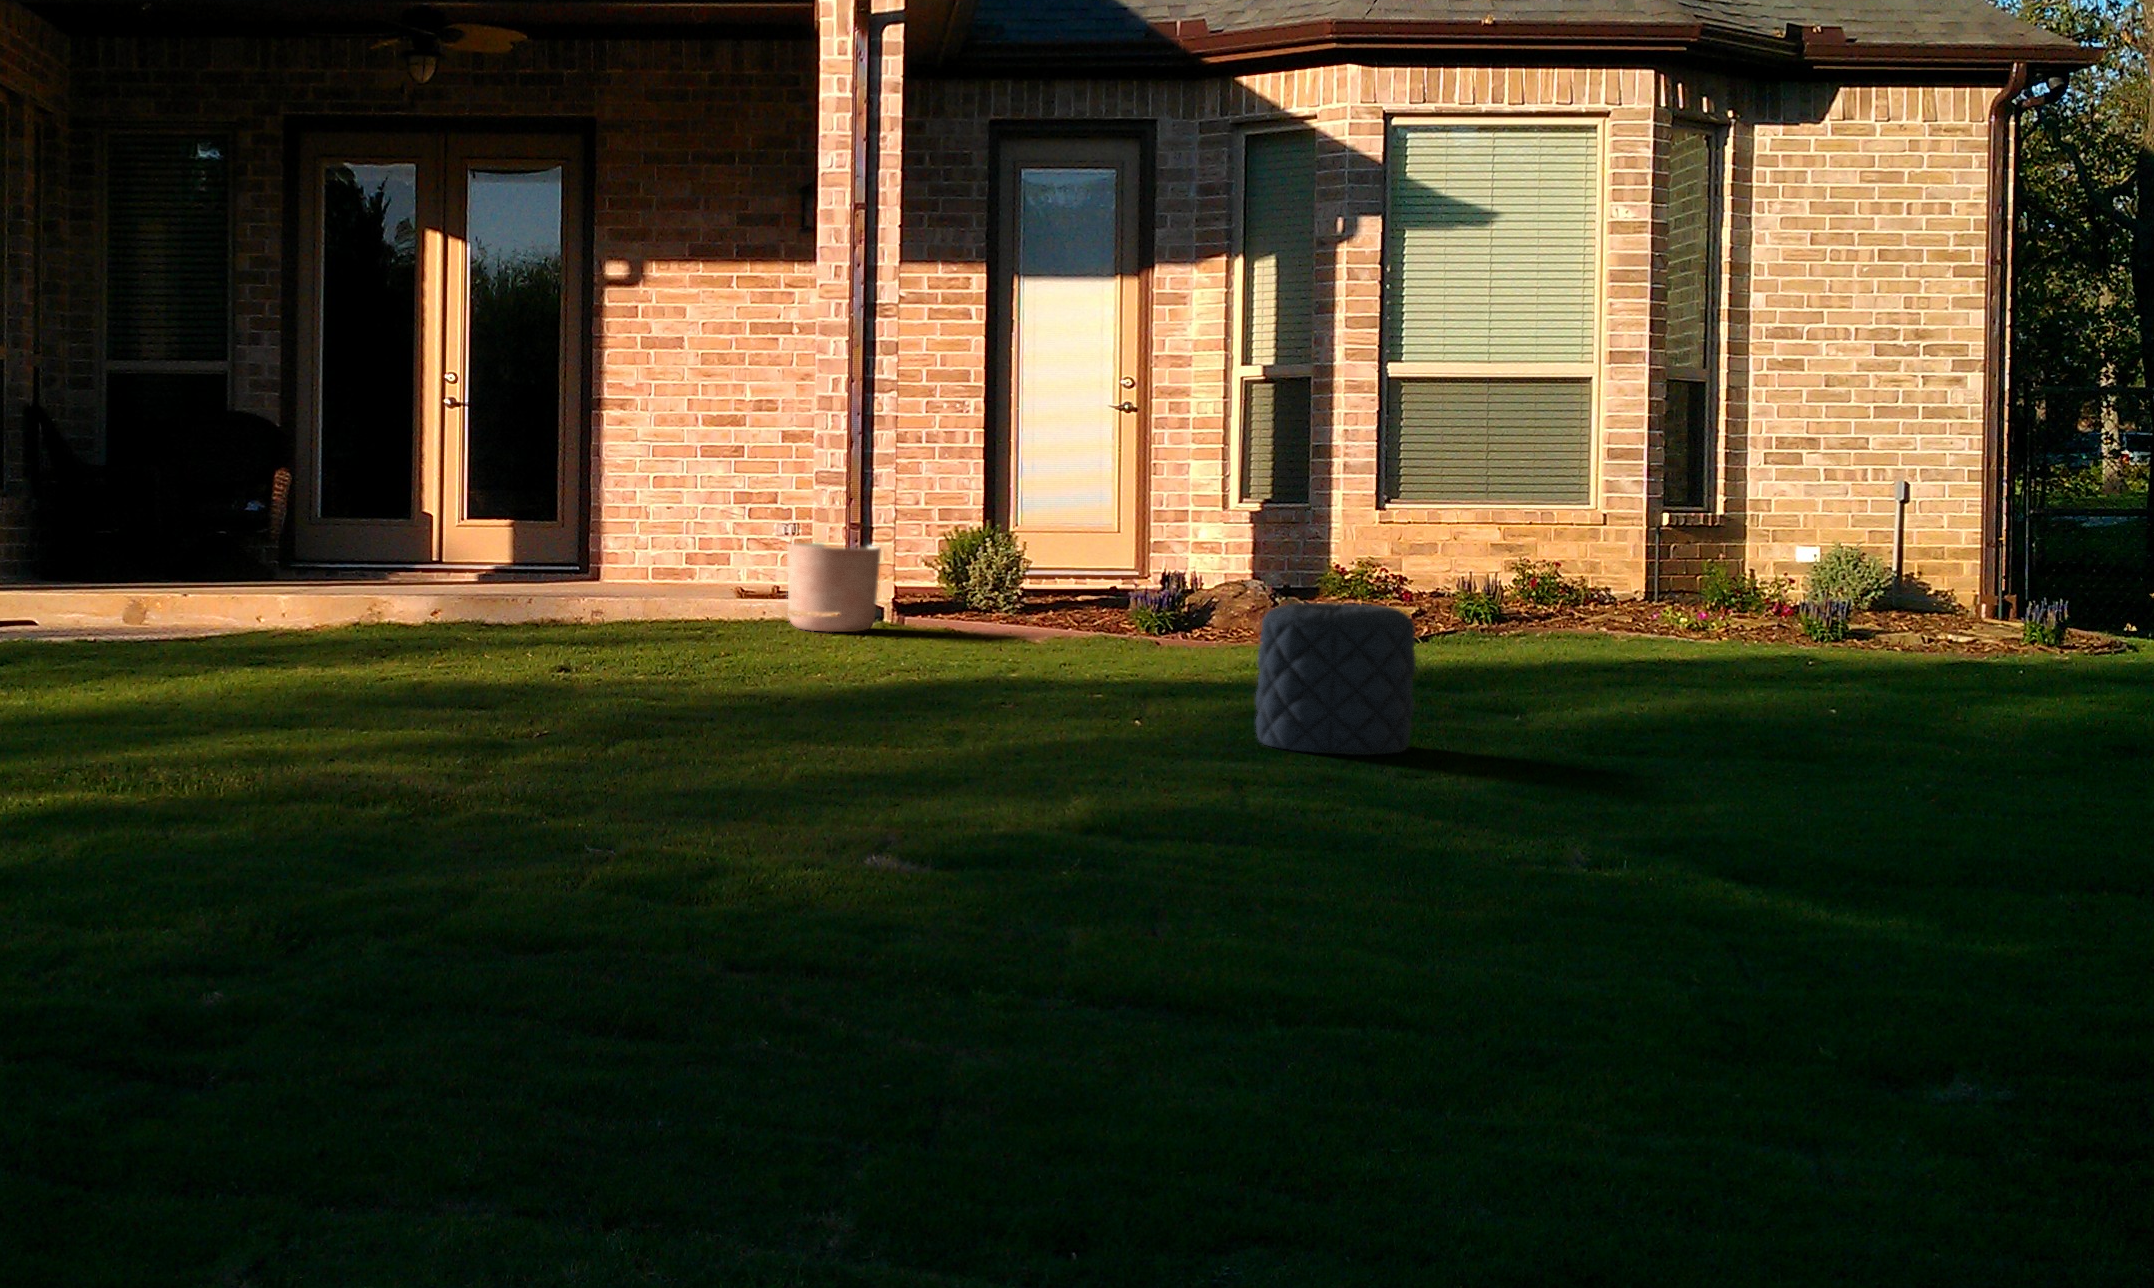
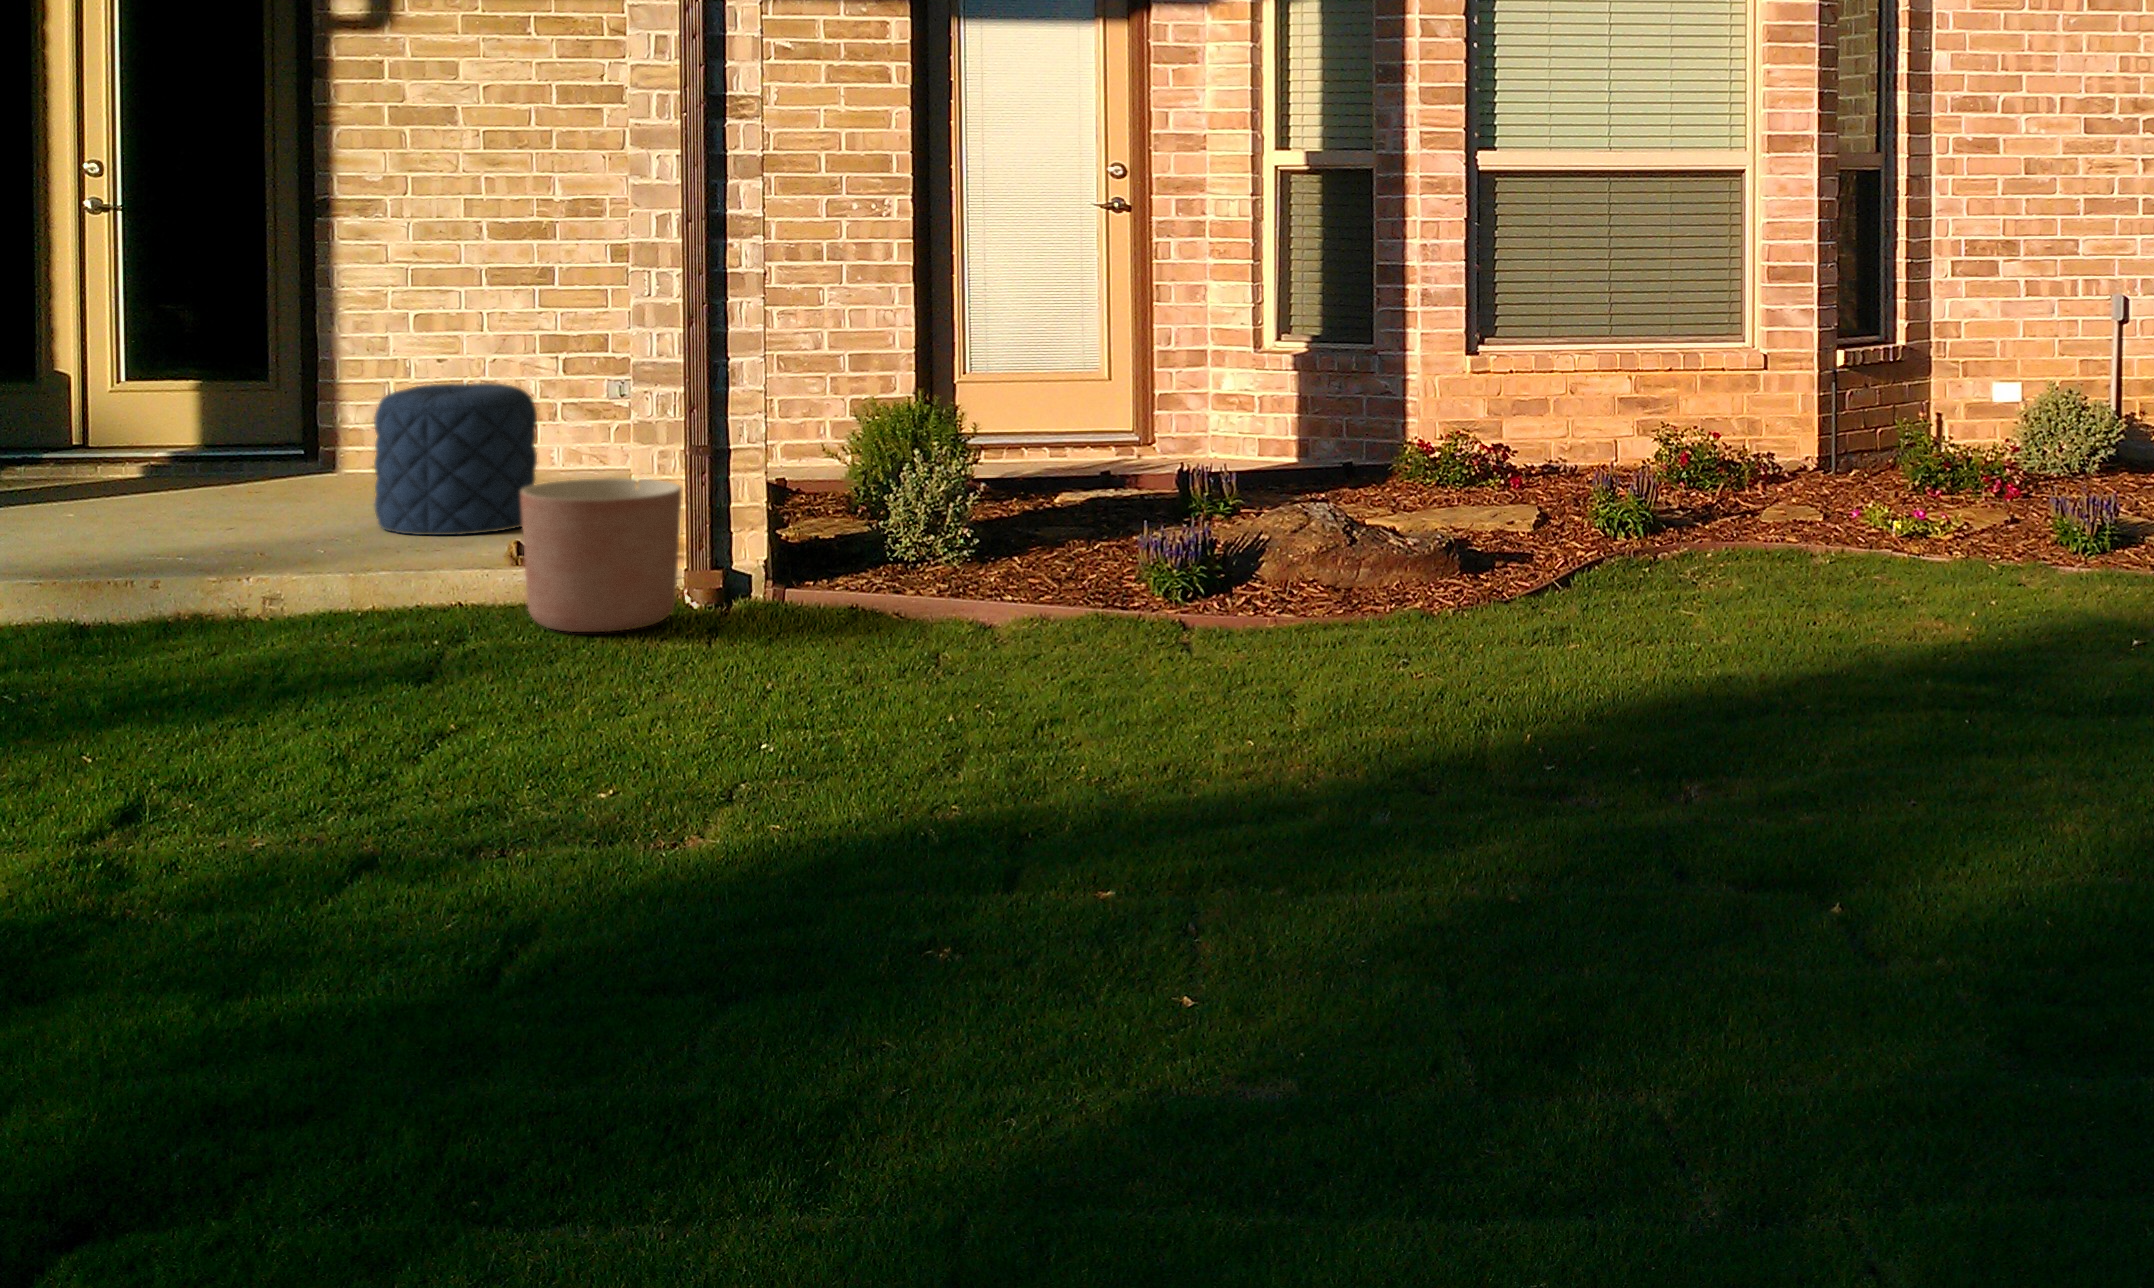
pouf: present [1256,603,1416,755] -> present [374,383,537,535]

